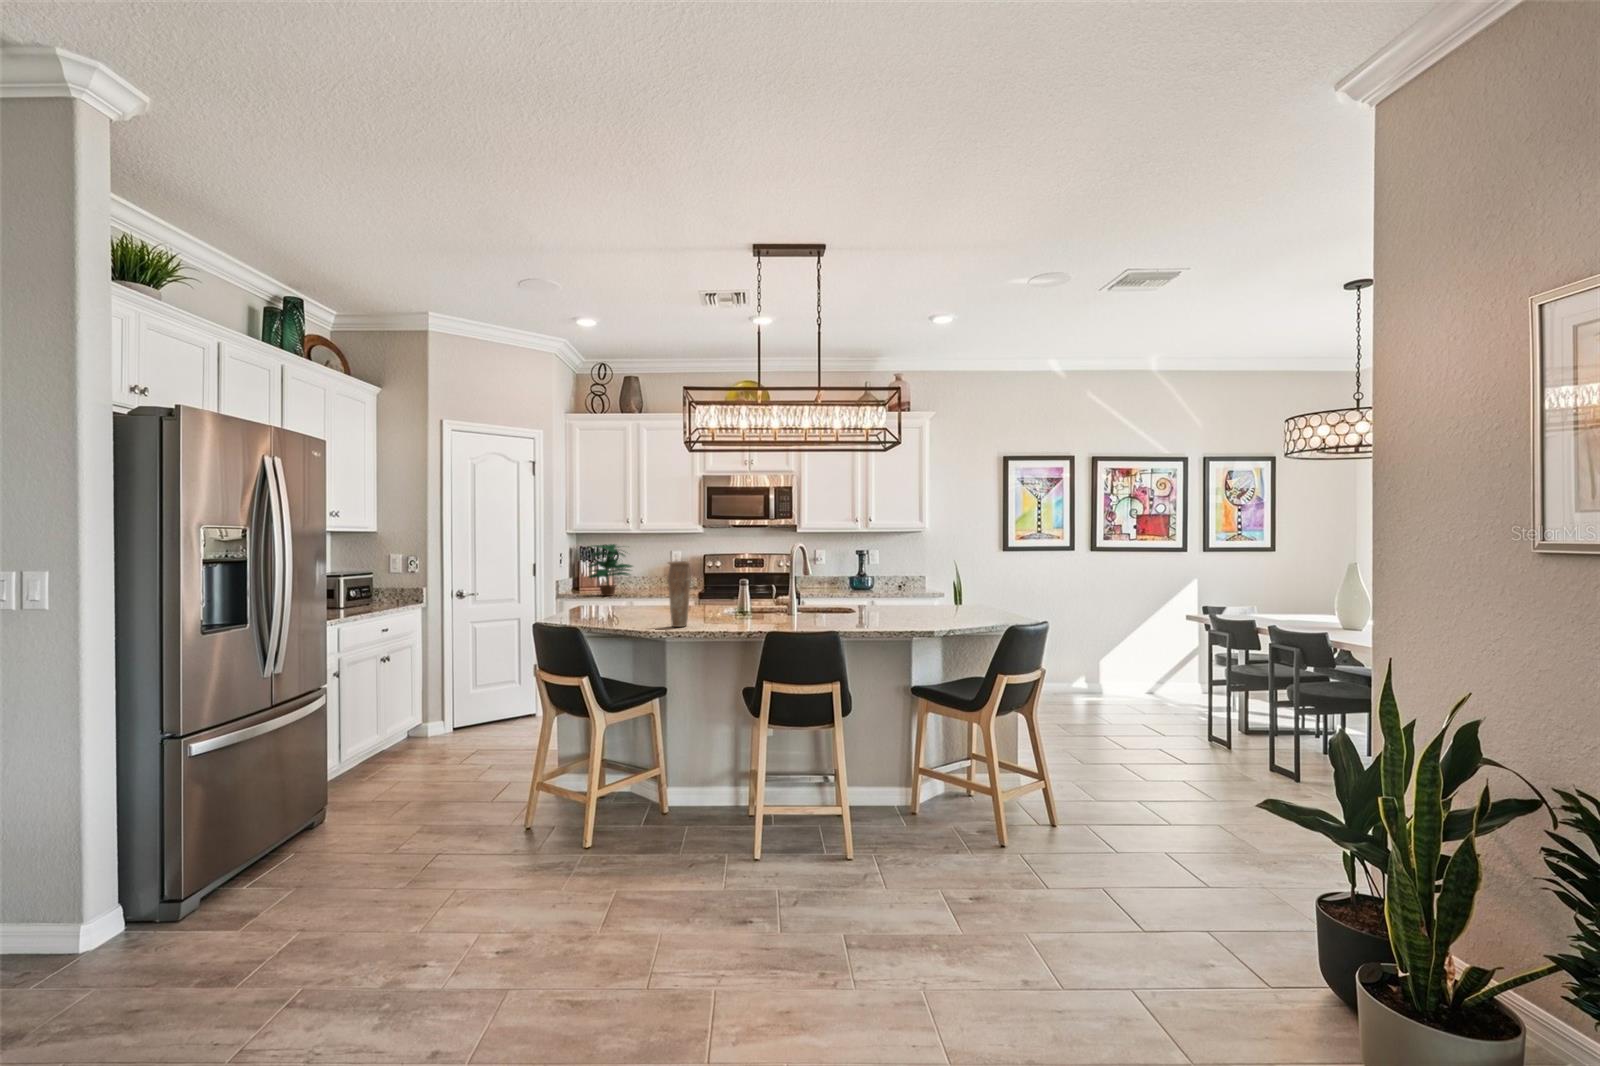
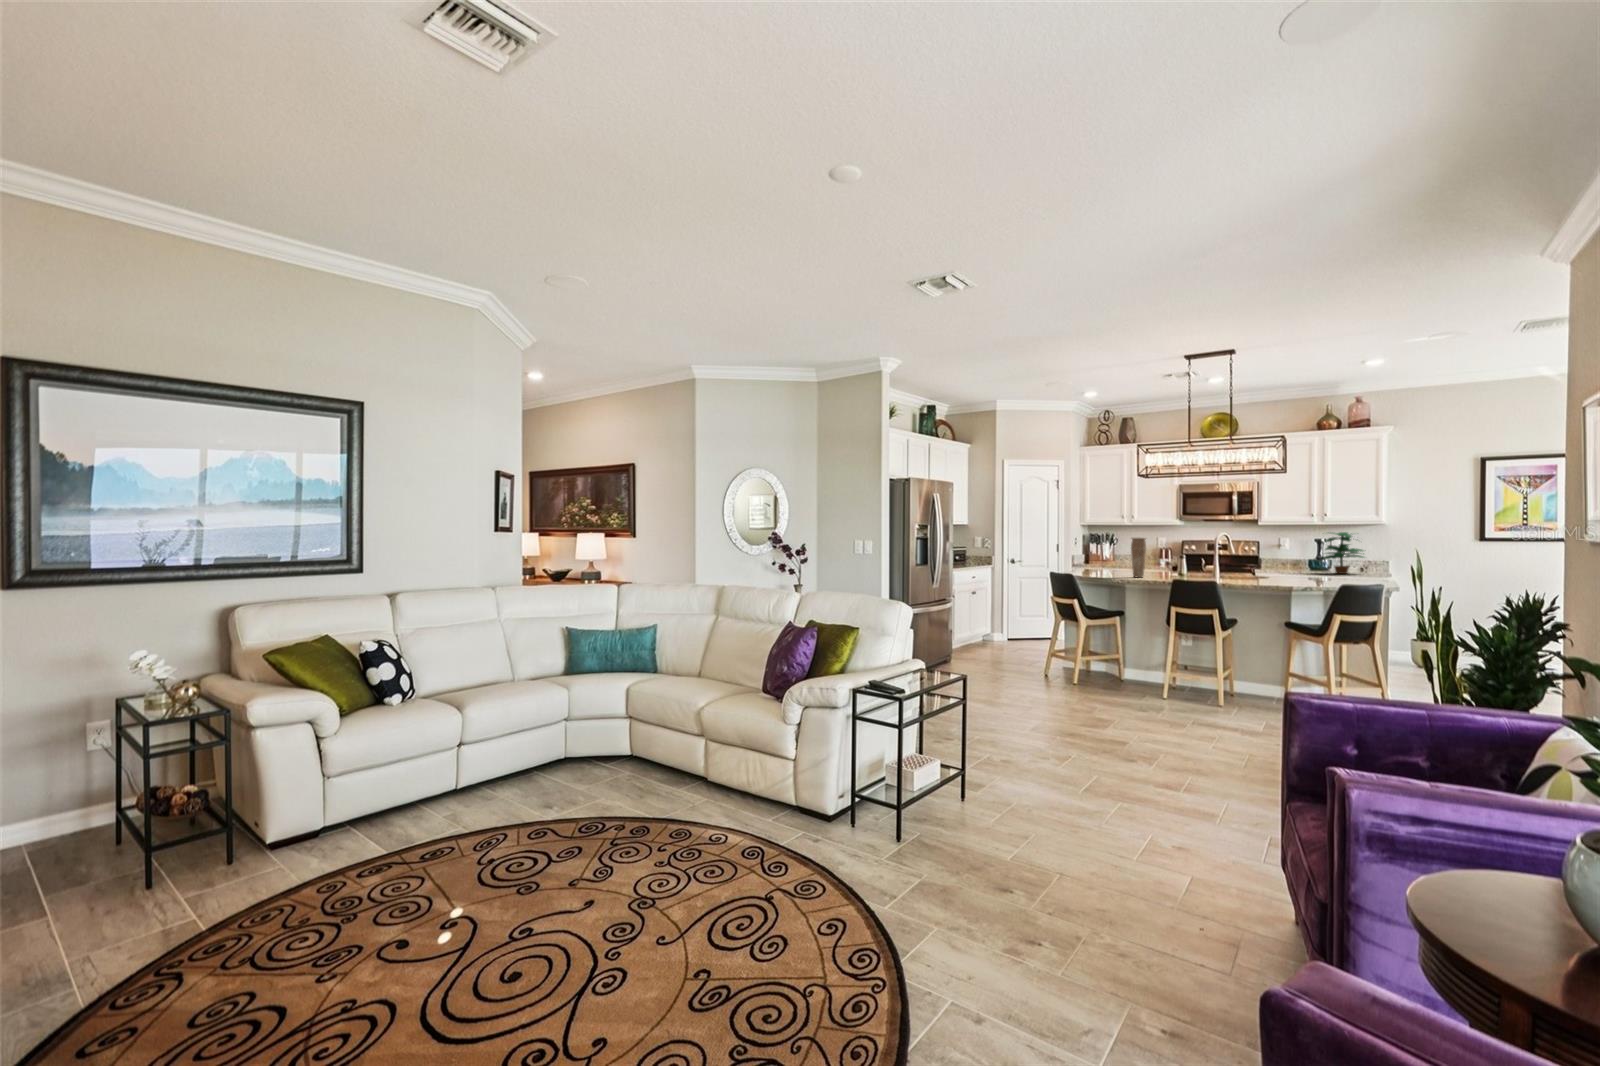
potted plant: present [588,544,632,596] -> present [1323,532,1364,574]

